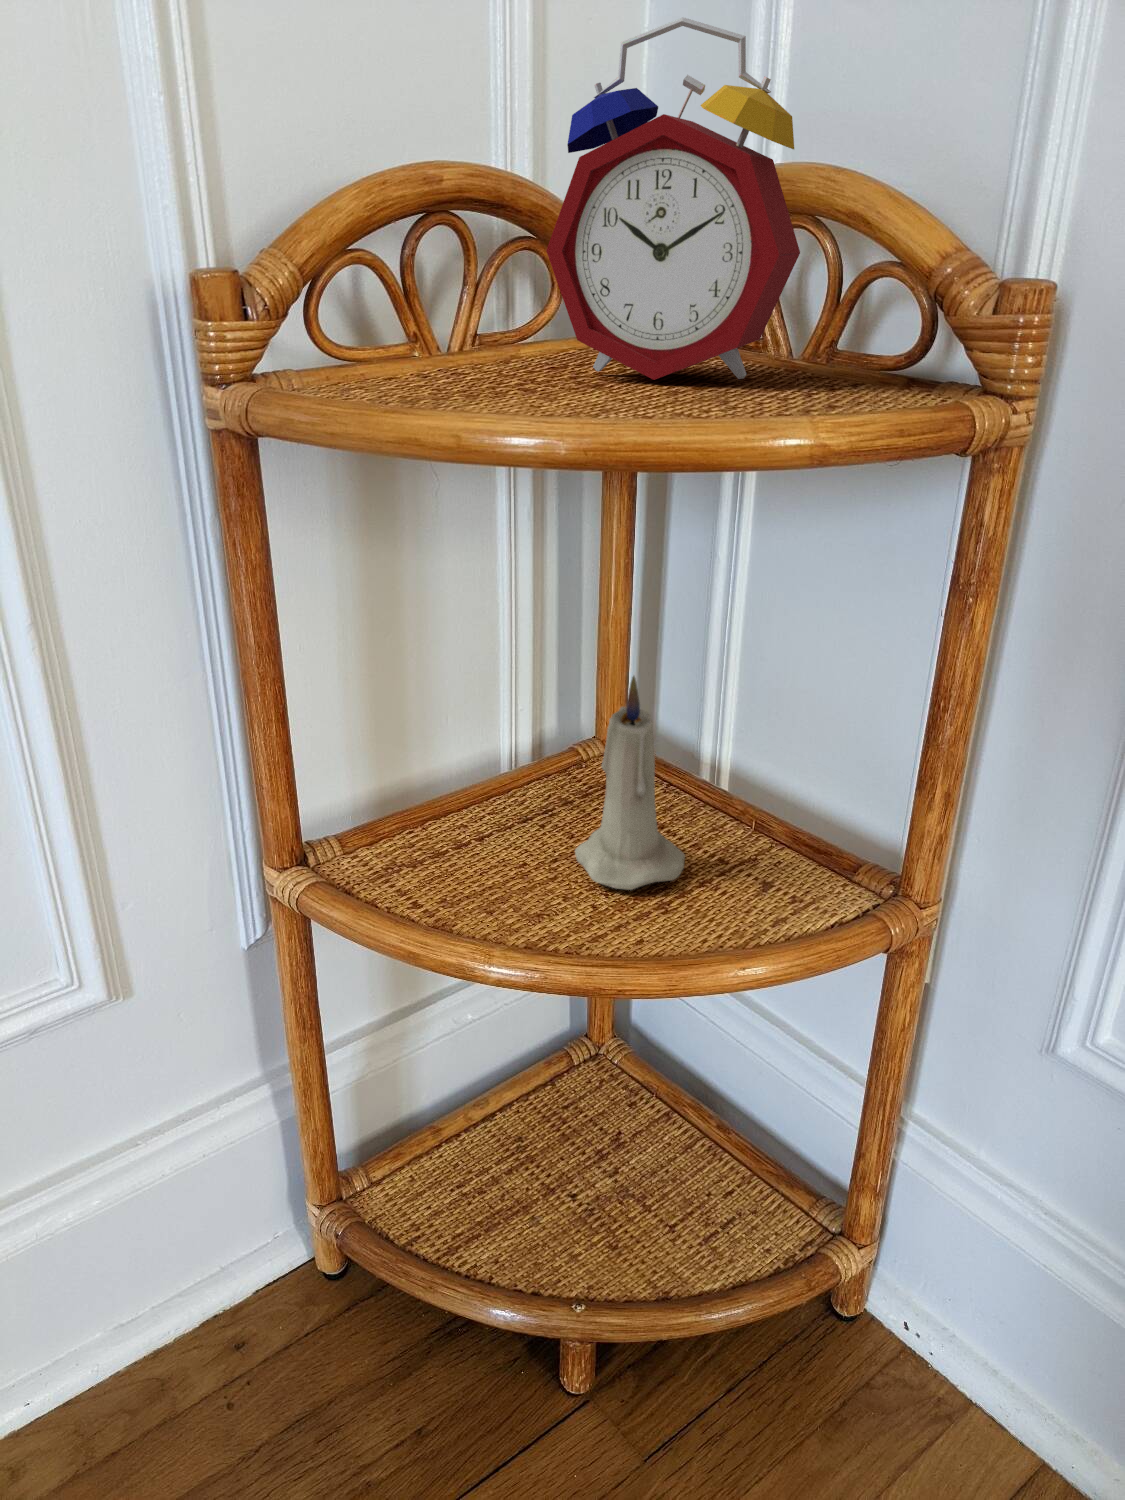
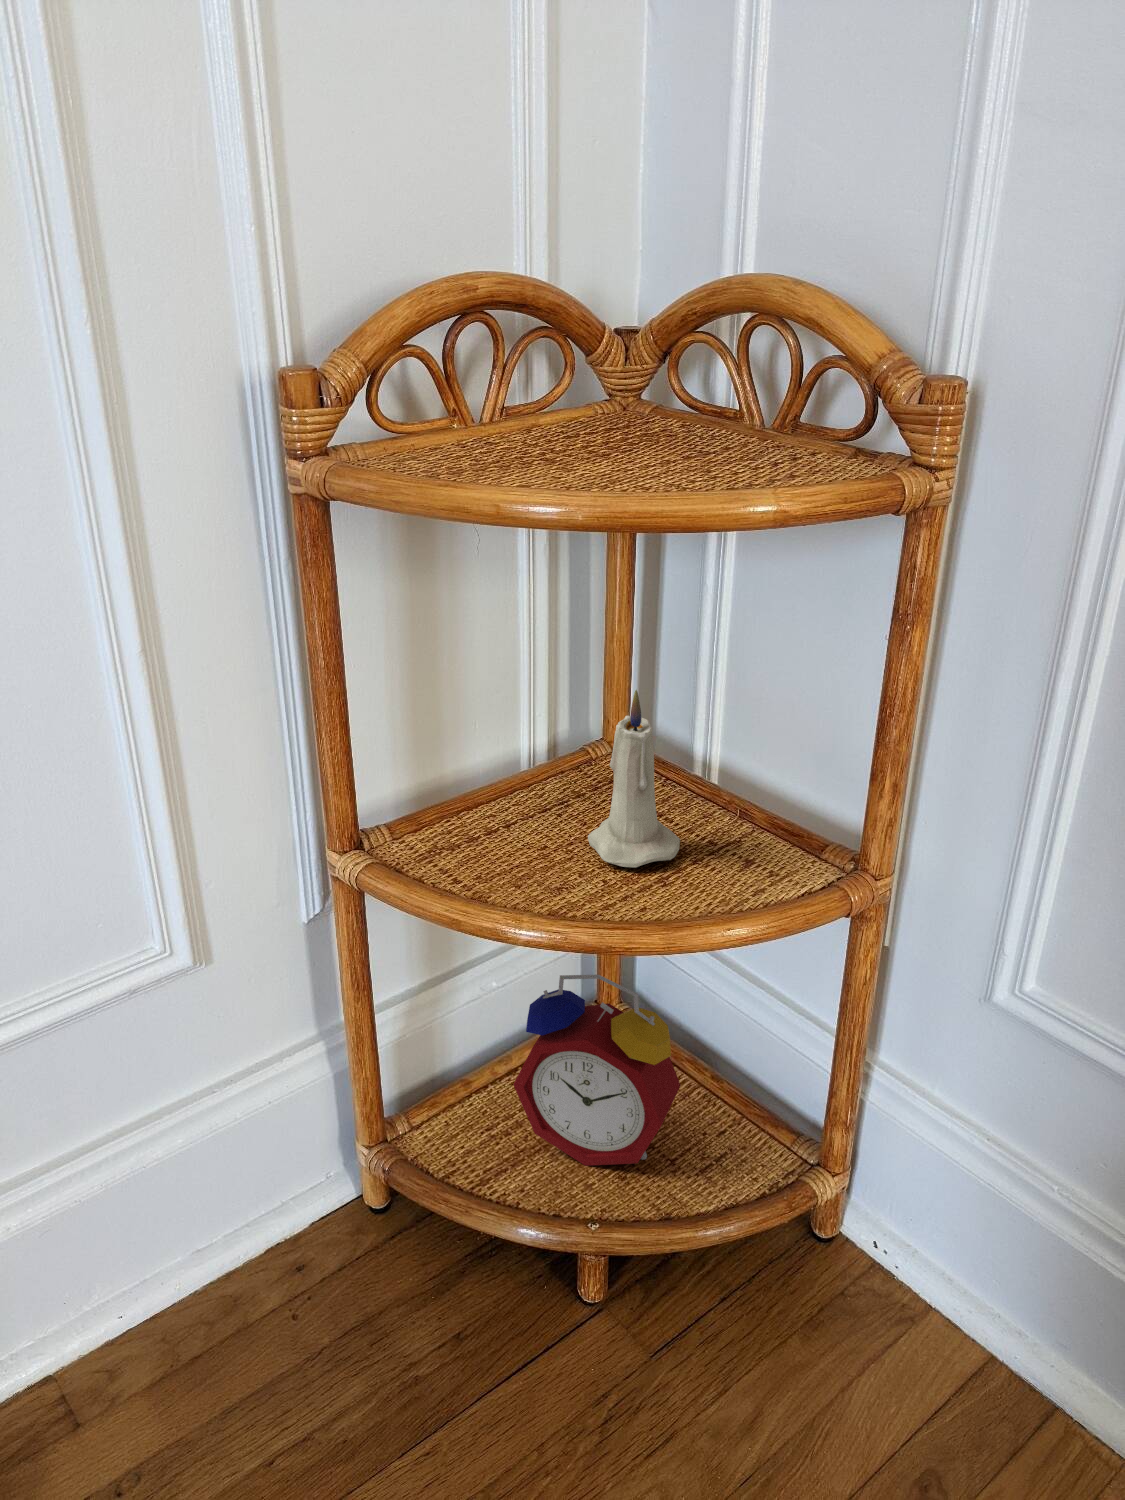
alarm clock: present [546,17,800,380] -> present [513,975,681,1166]

